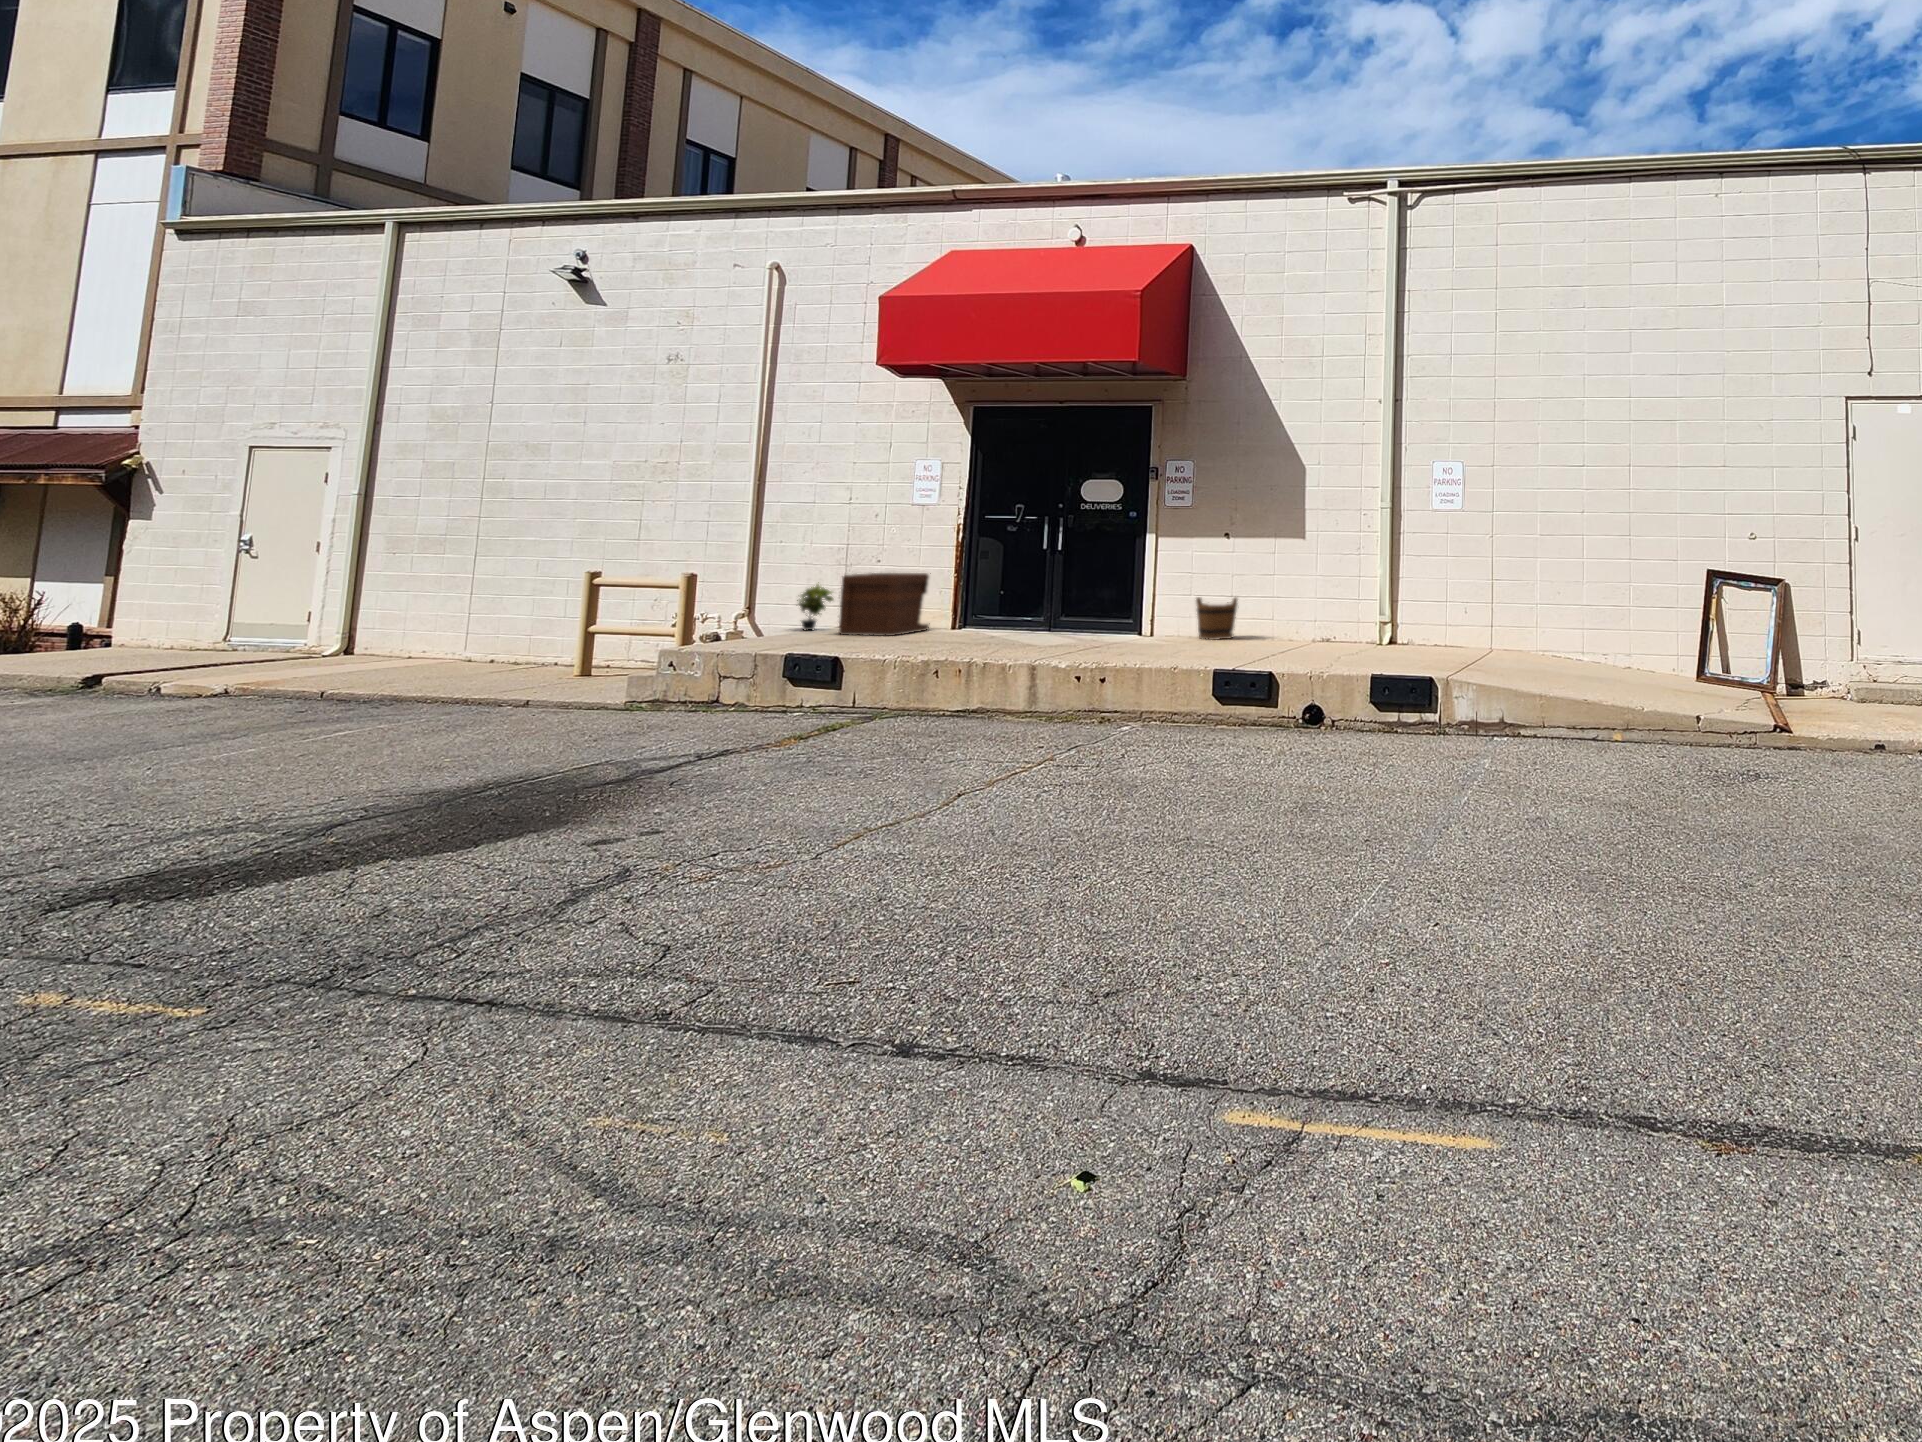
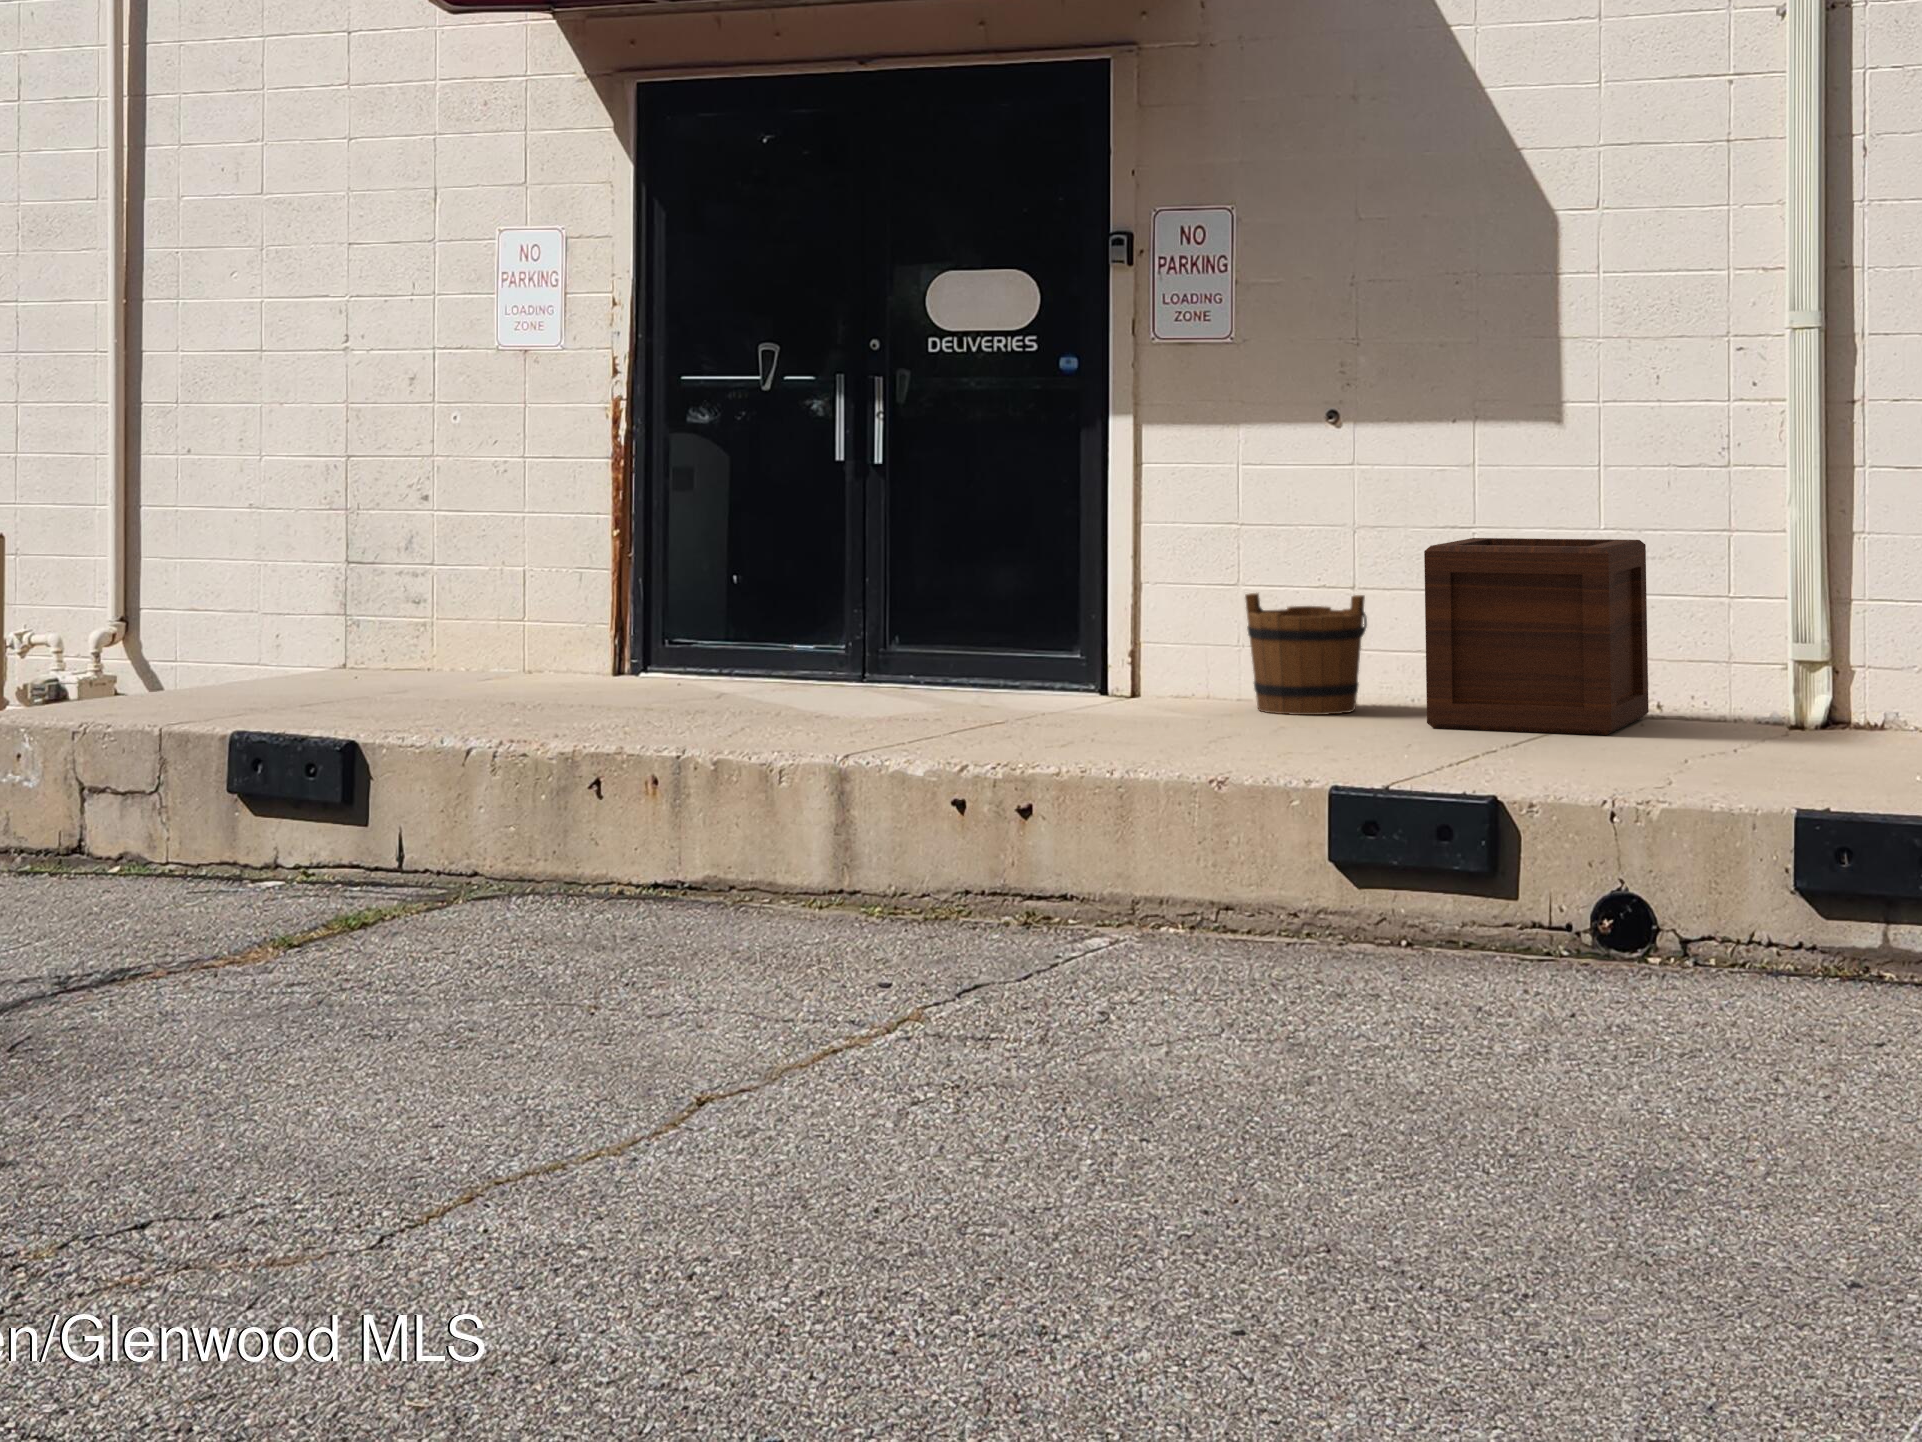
wooden crate: present [839,573,931,636] -> present [1424,538,1649,735]
potted plant: present [797,582,833,630] -> none [221,546,310,668]

